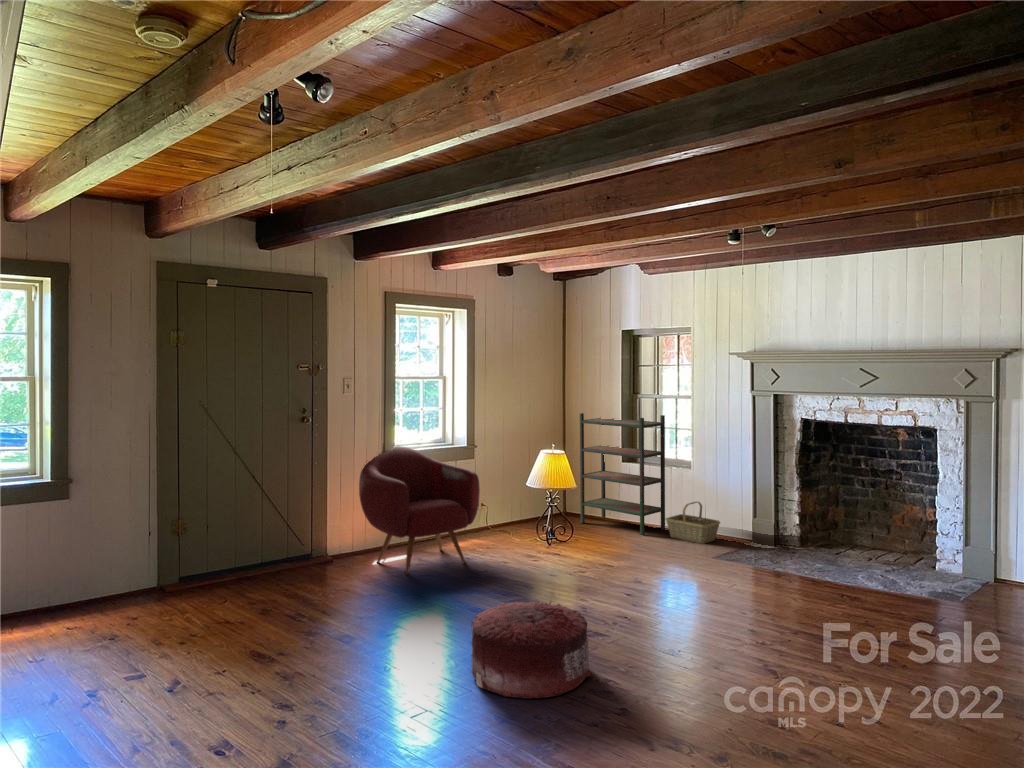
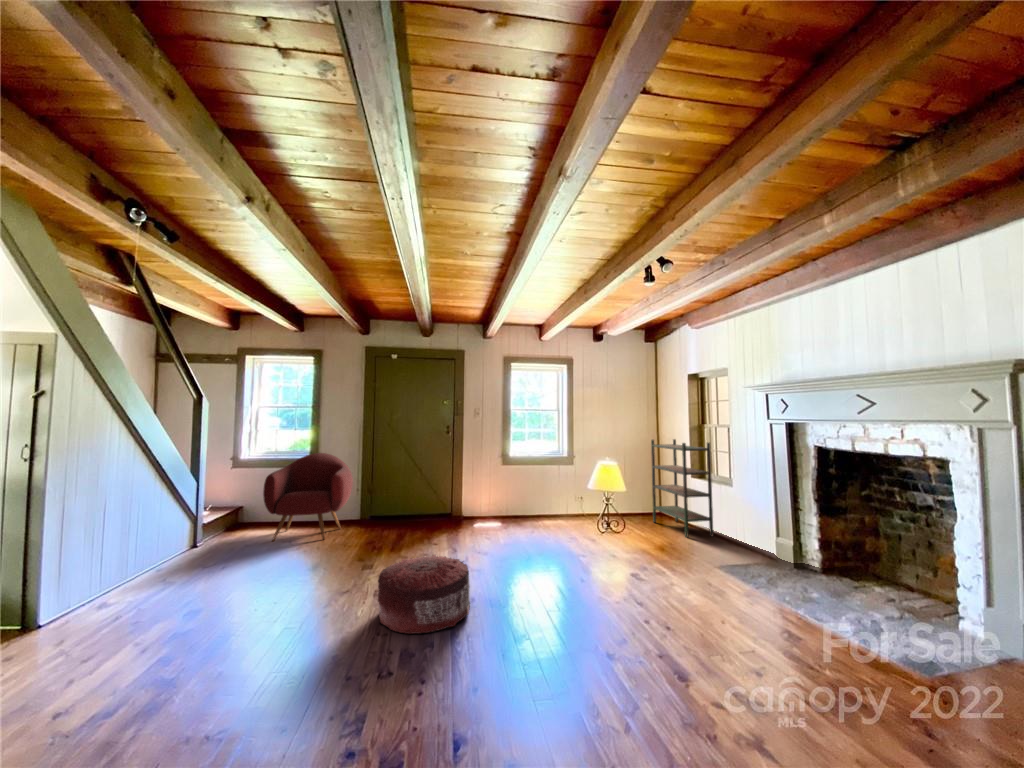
armchair: present [359,446,480,575] -> present [263,453,353,541]
basket: present [665,502,720,544] -> none [703,515,748,552]

